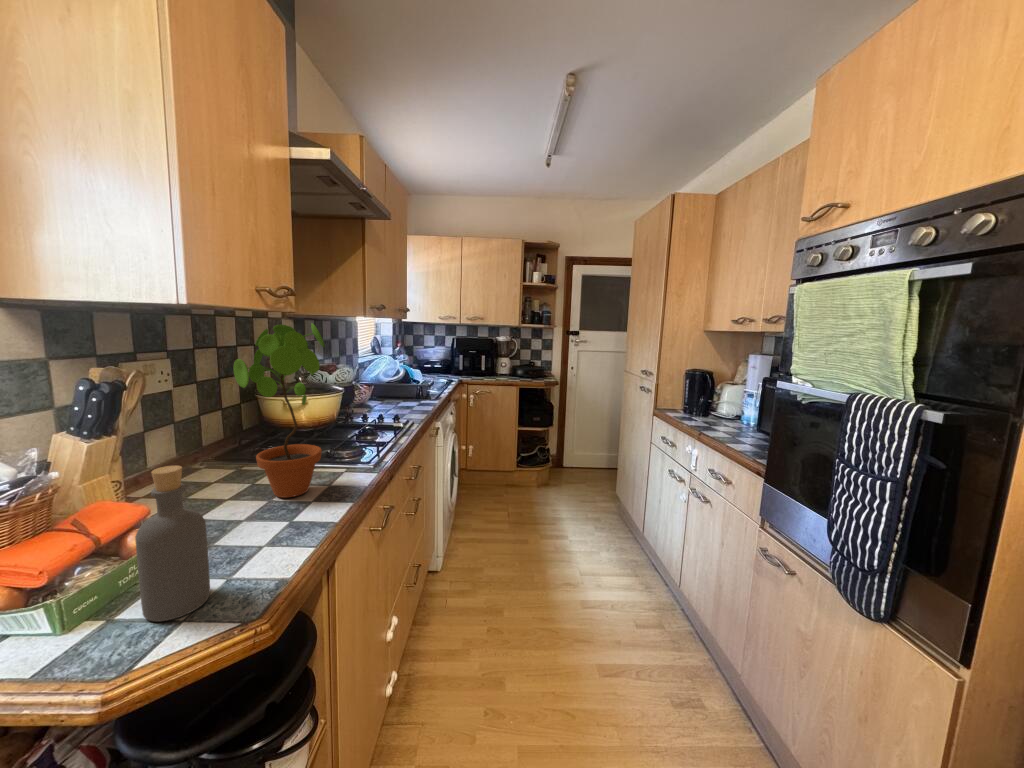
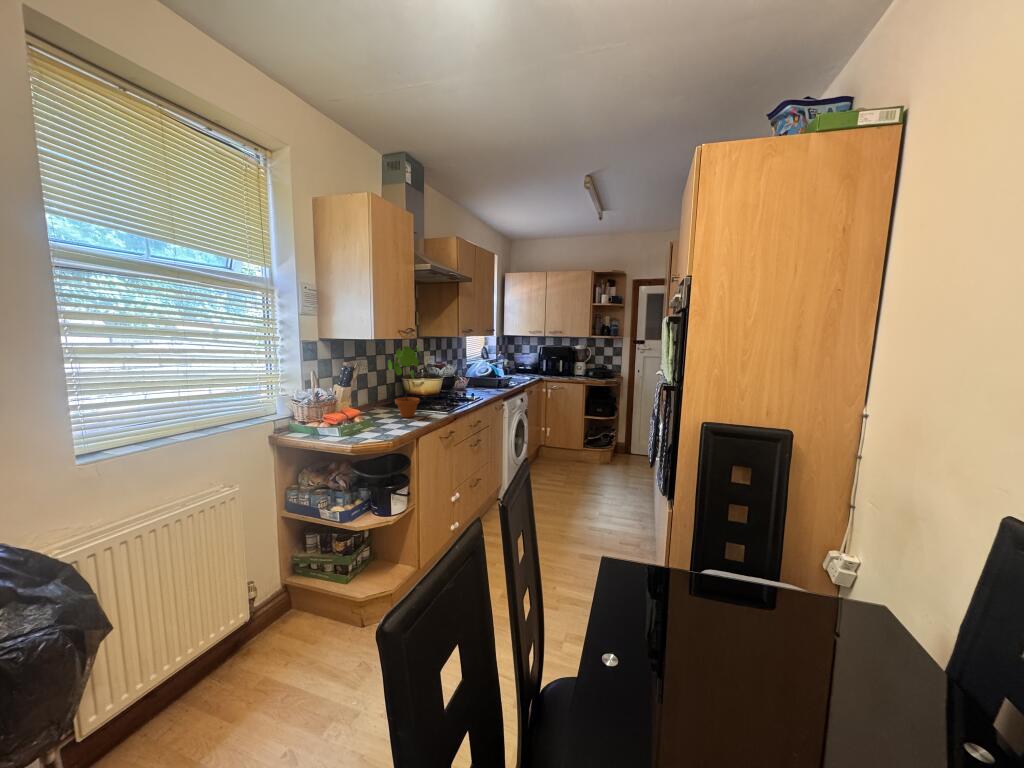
bottle: present [135,466,210,621] -> none [359,391,376,436]

